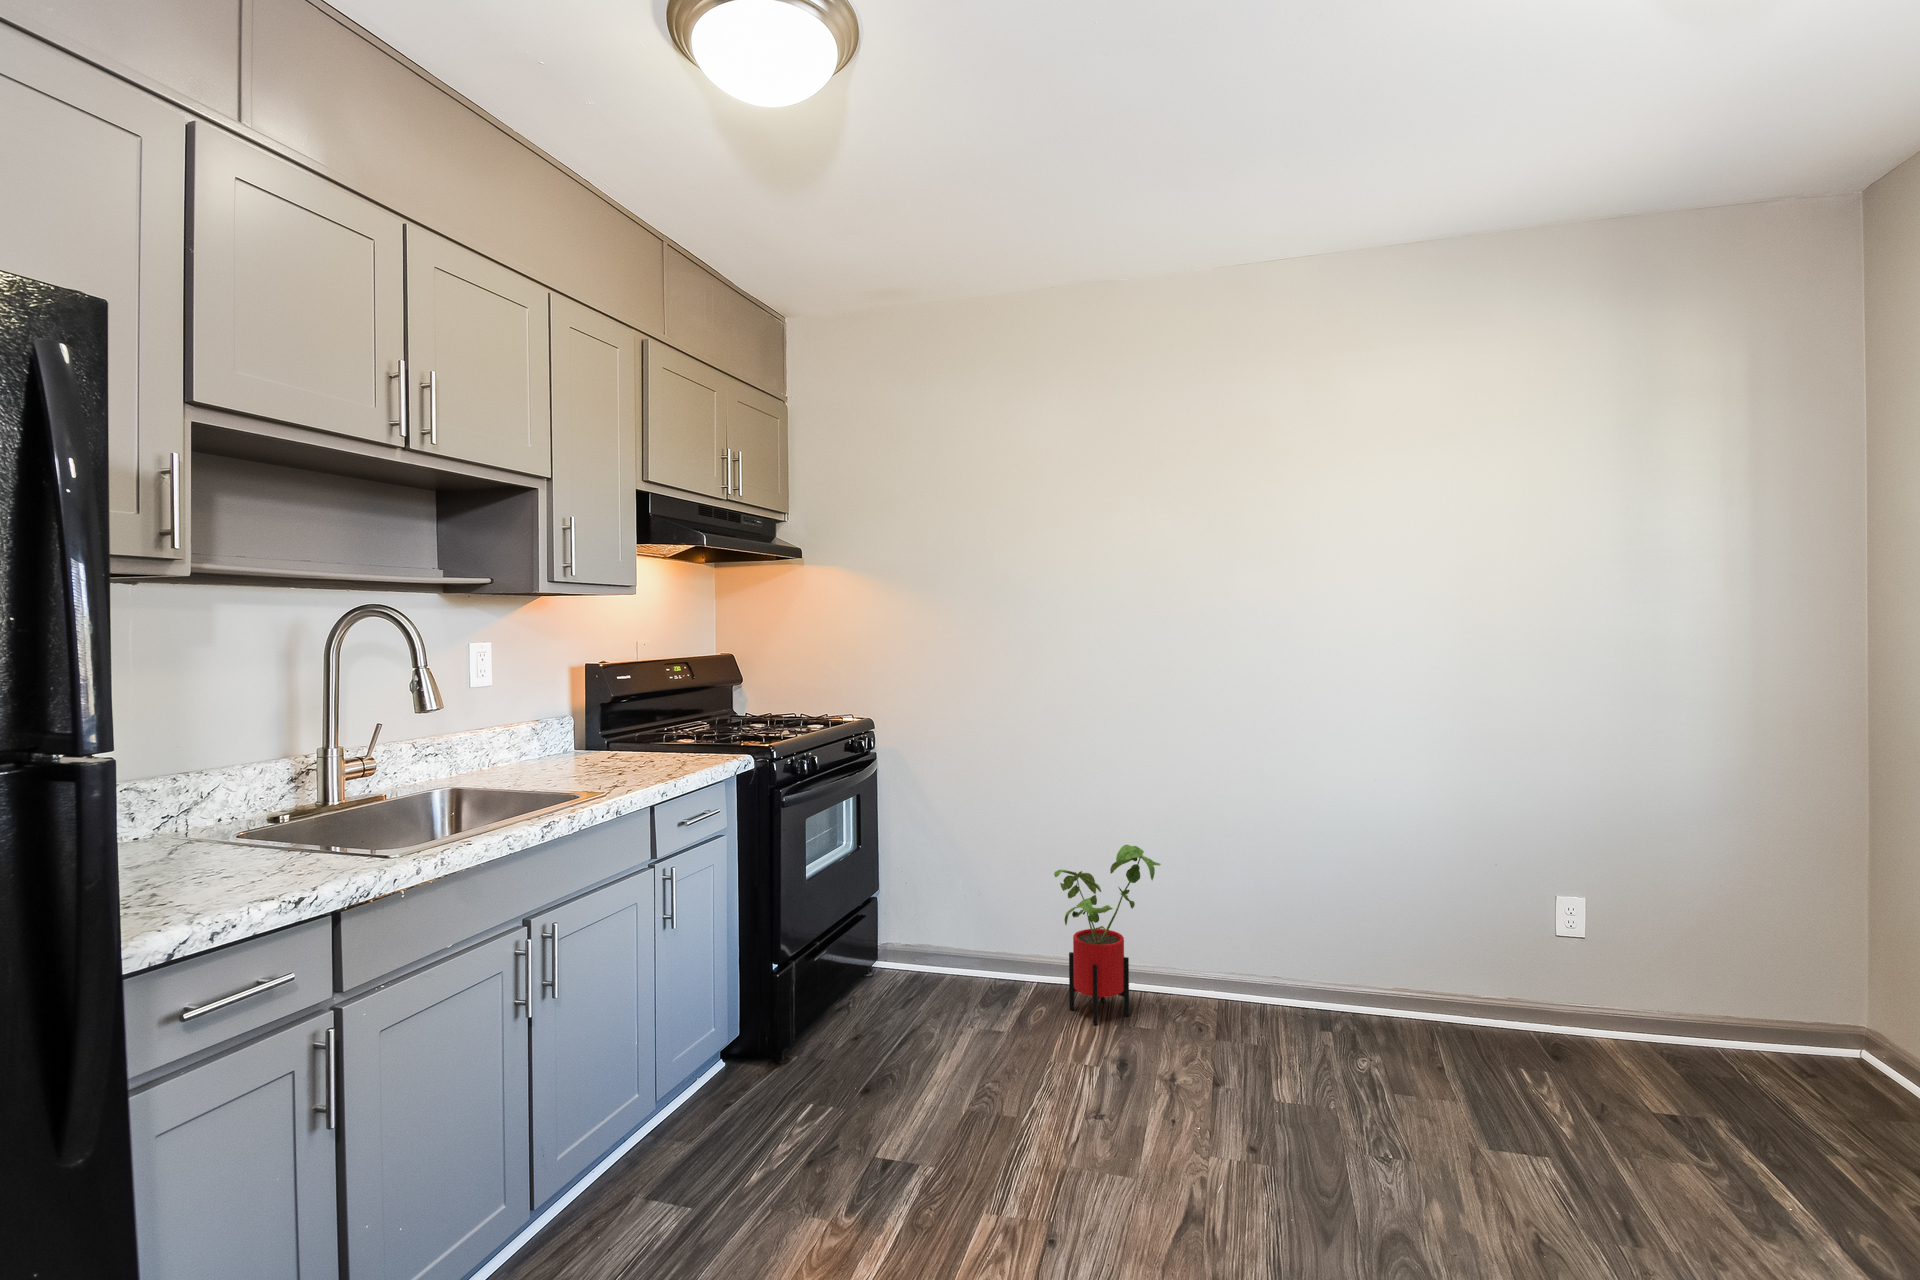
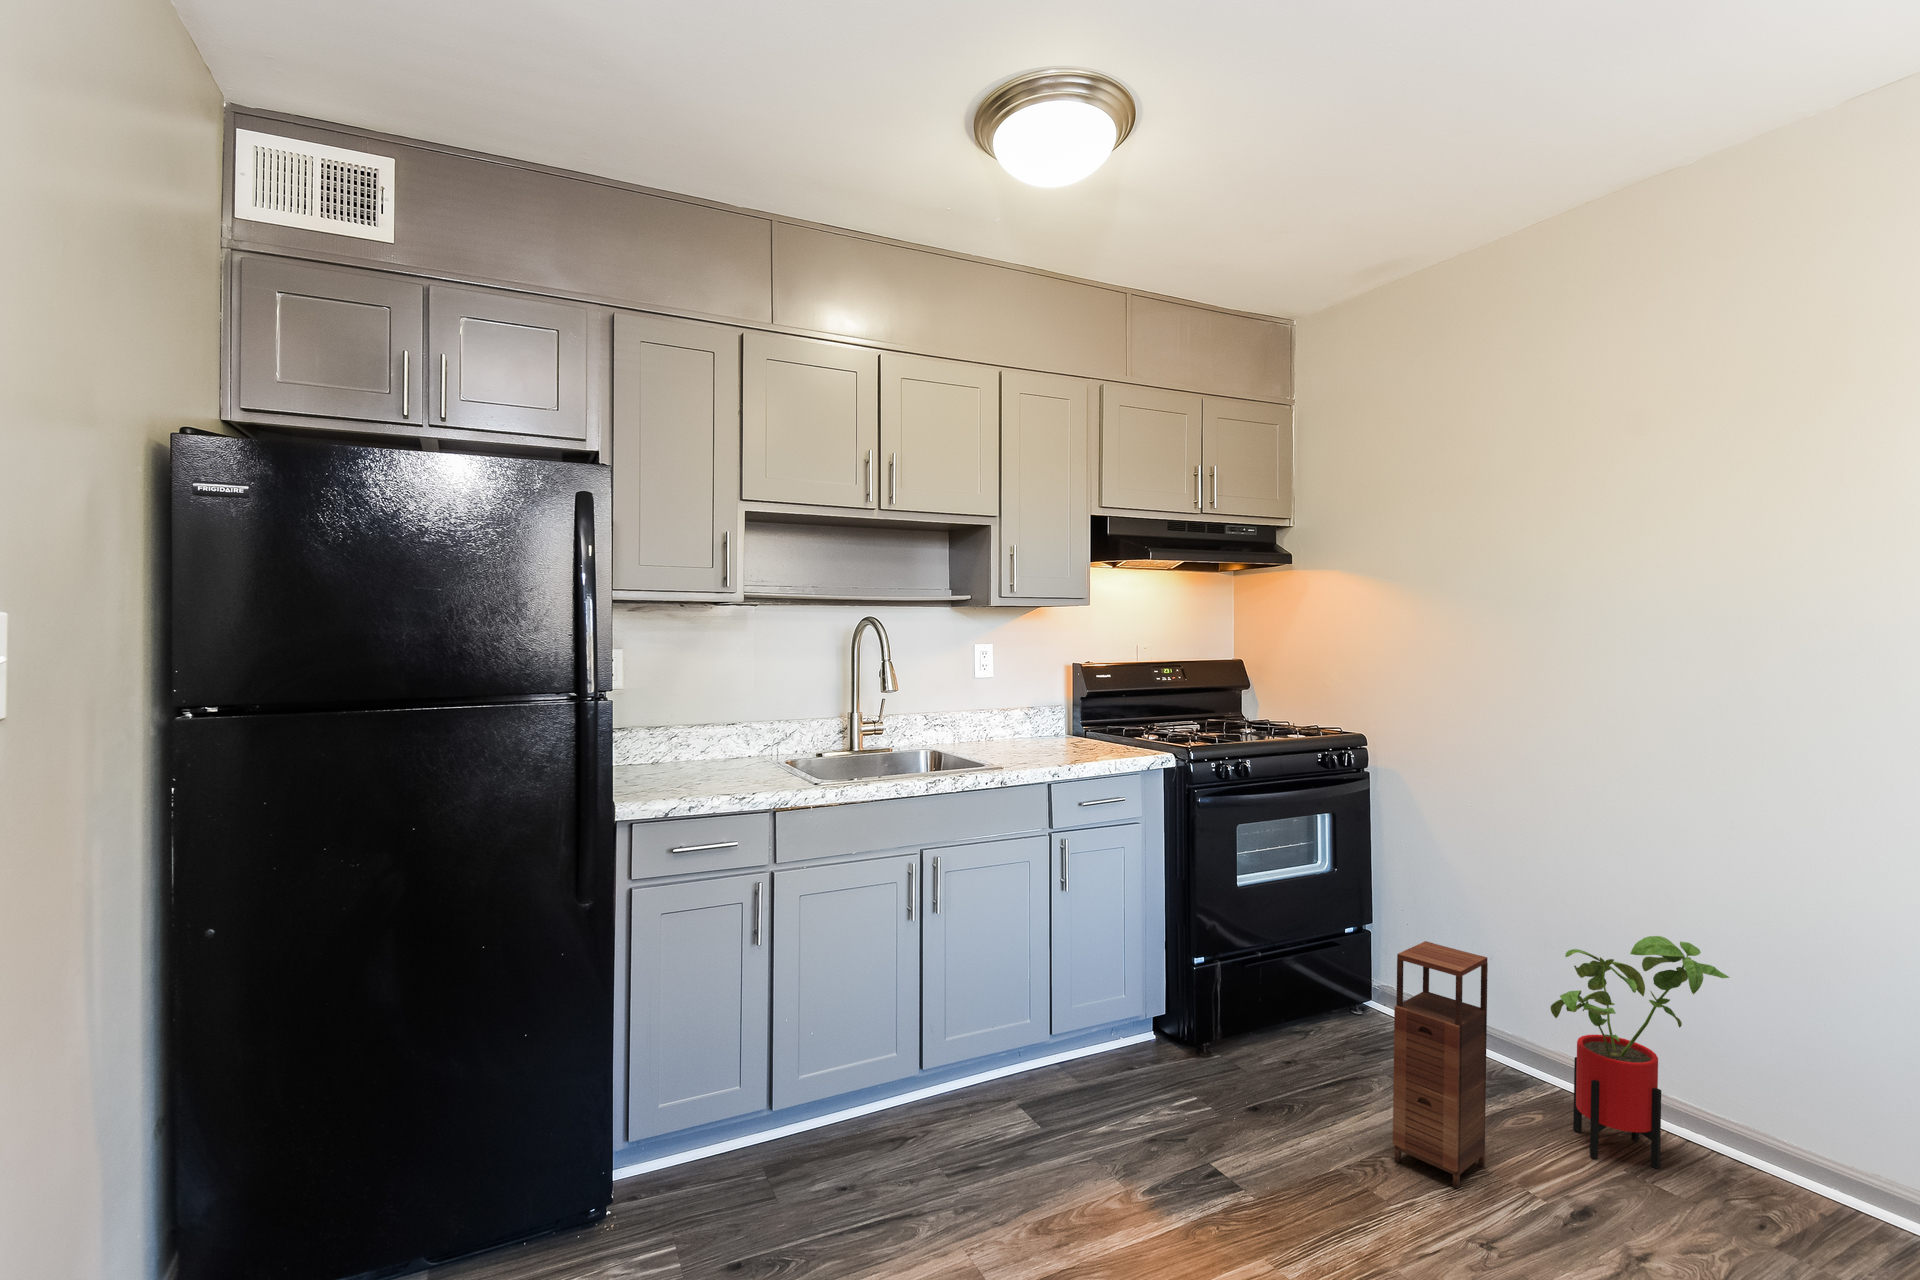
storage cabinet: none [994,888,1049,1085] -> present [1393,941,1488,1189]

